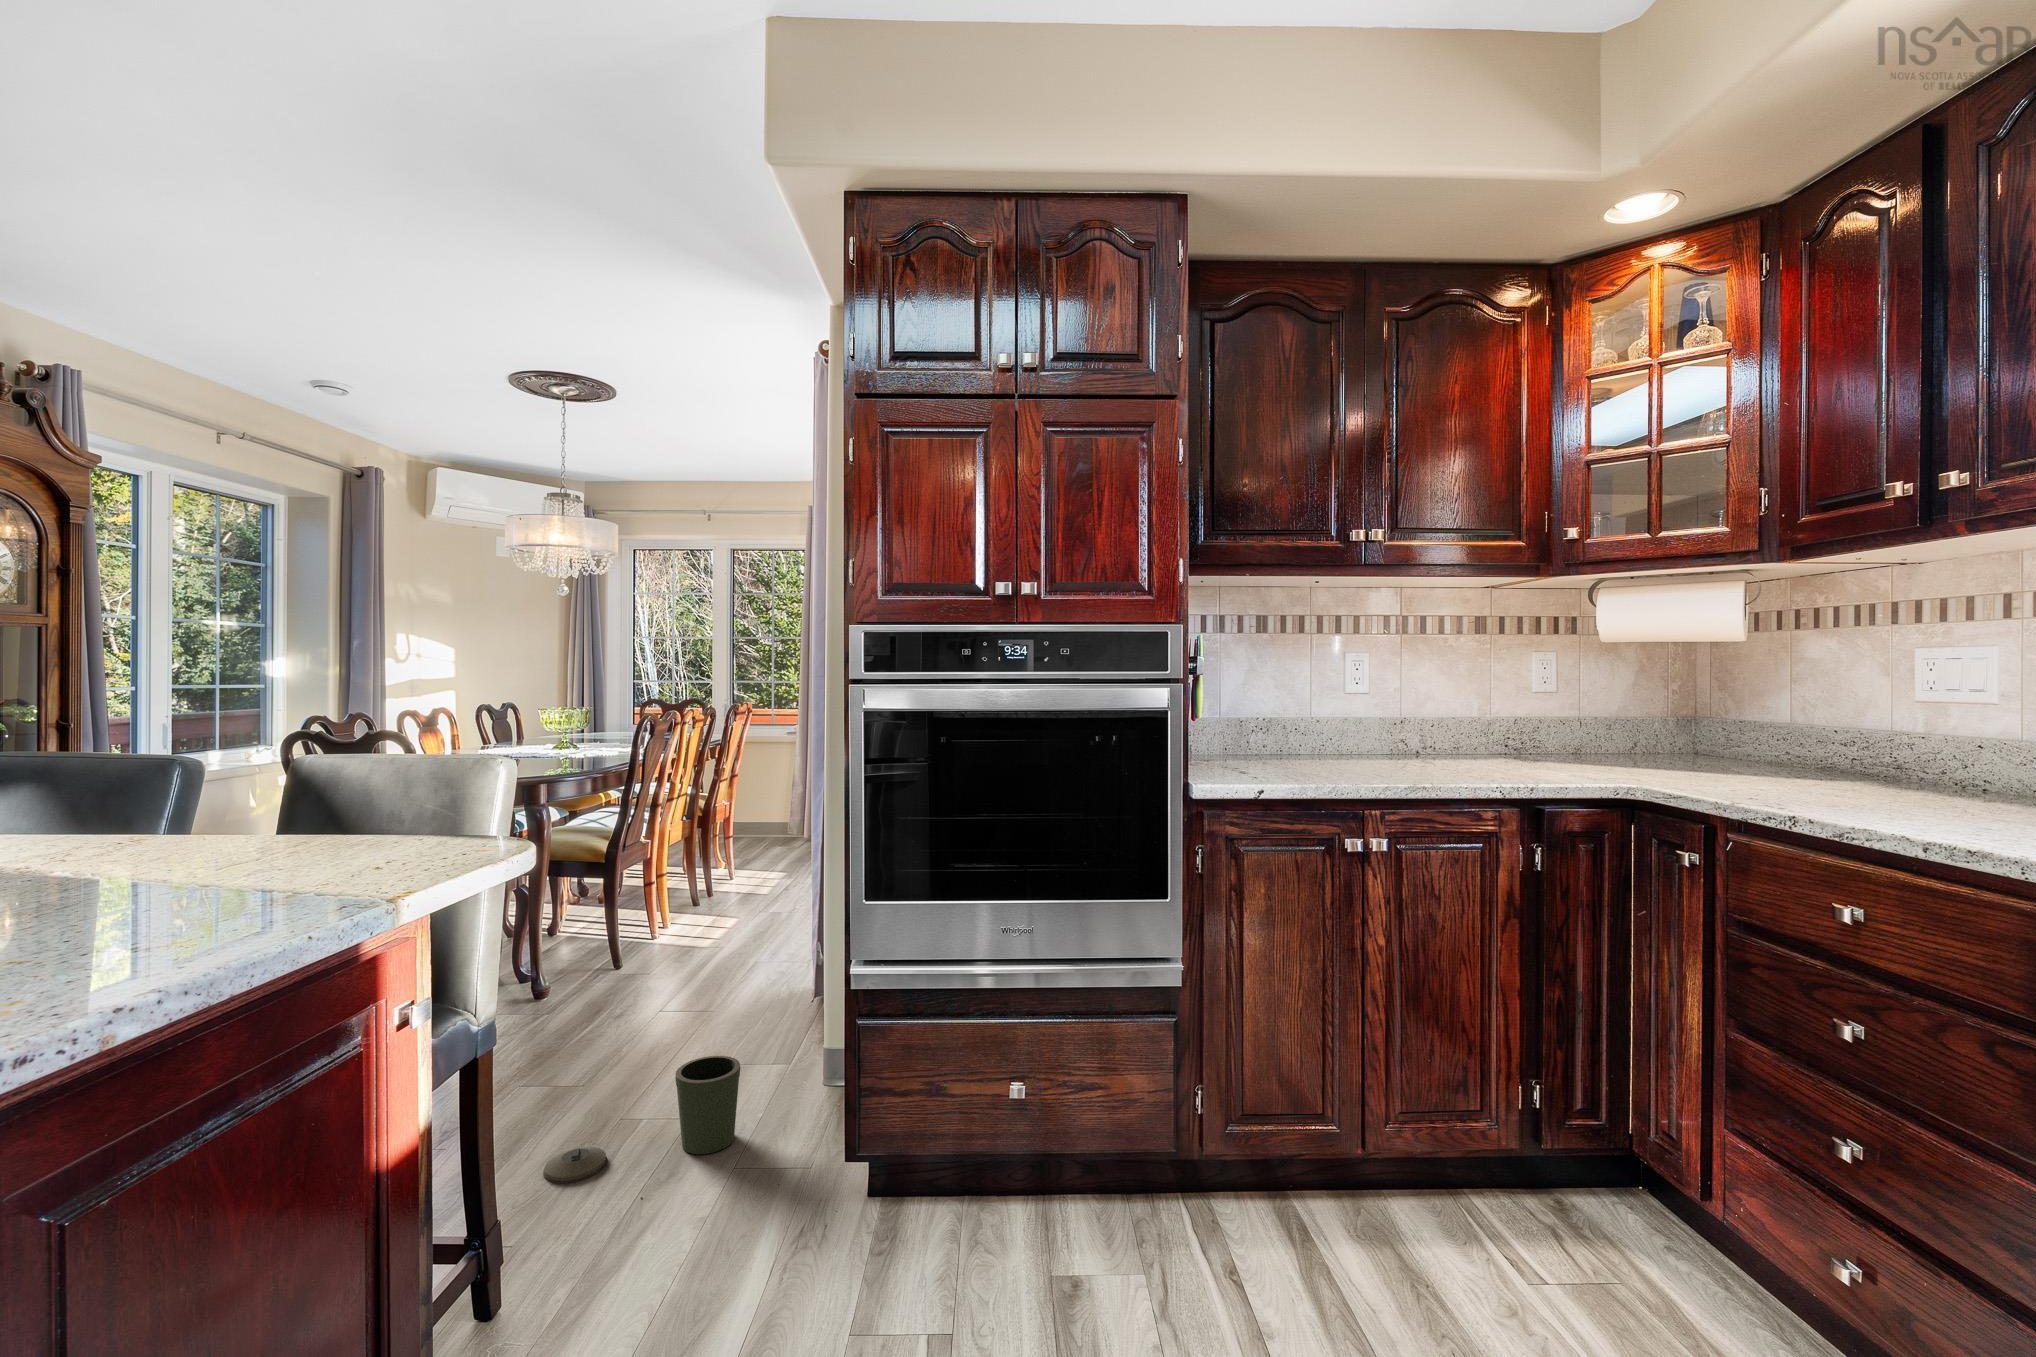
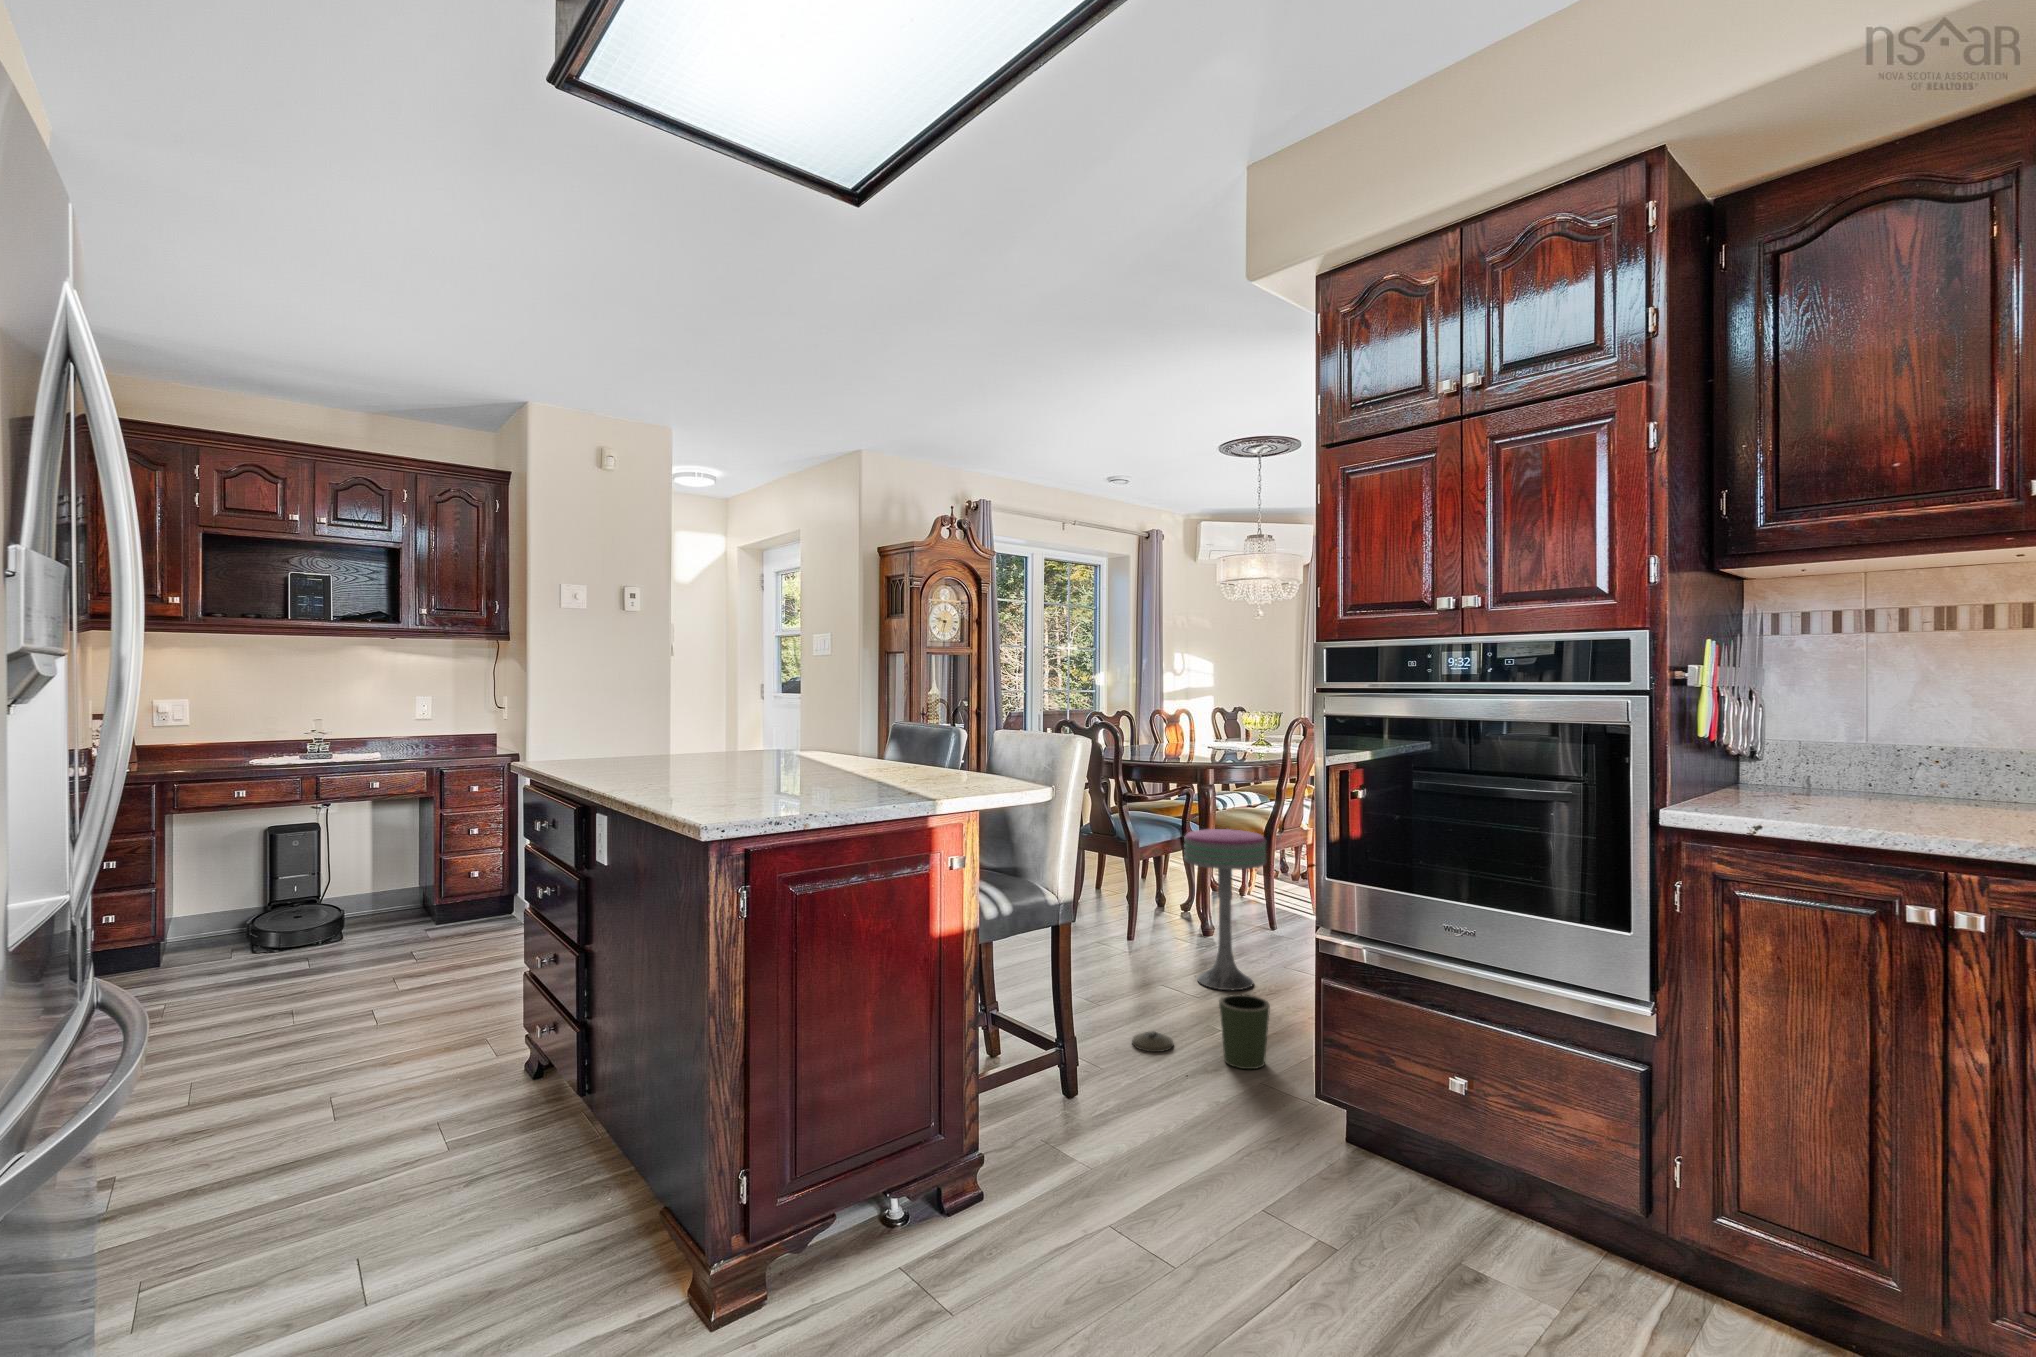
bar stool: none [553,852,664,1058] -> present [1184,829,1267,990]

